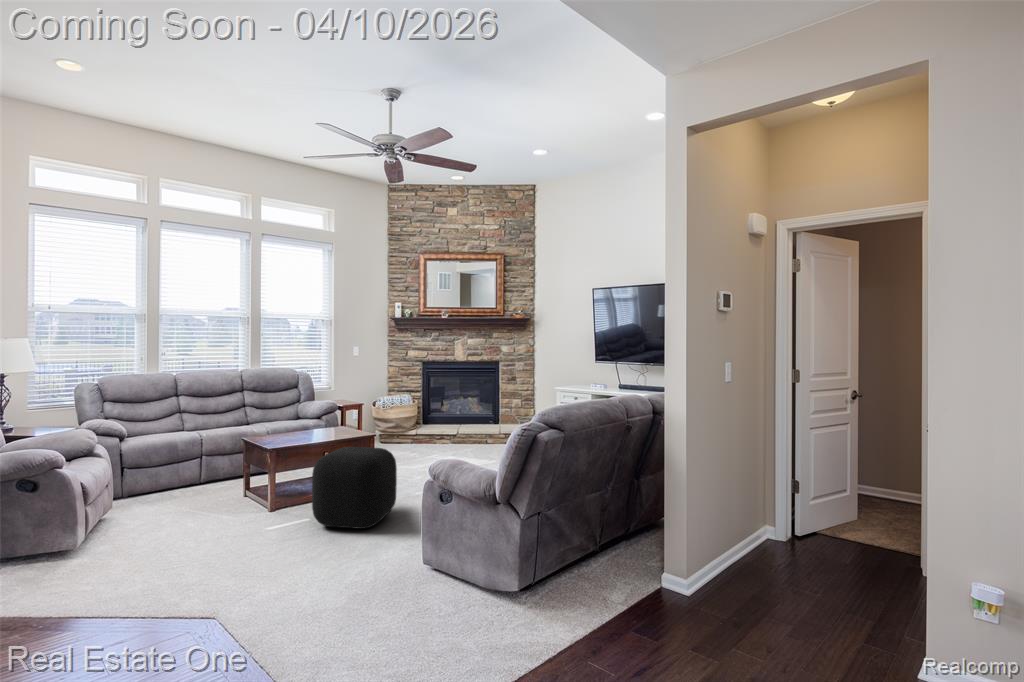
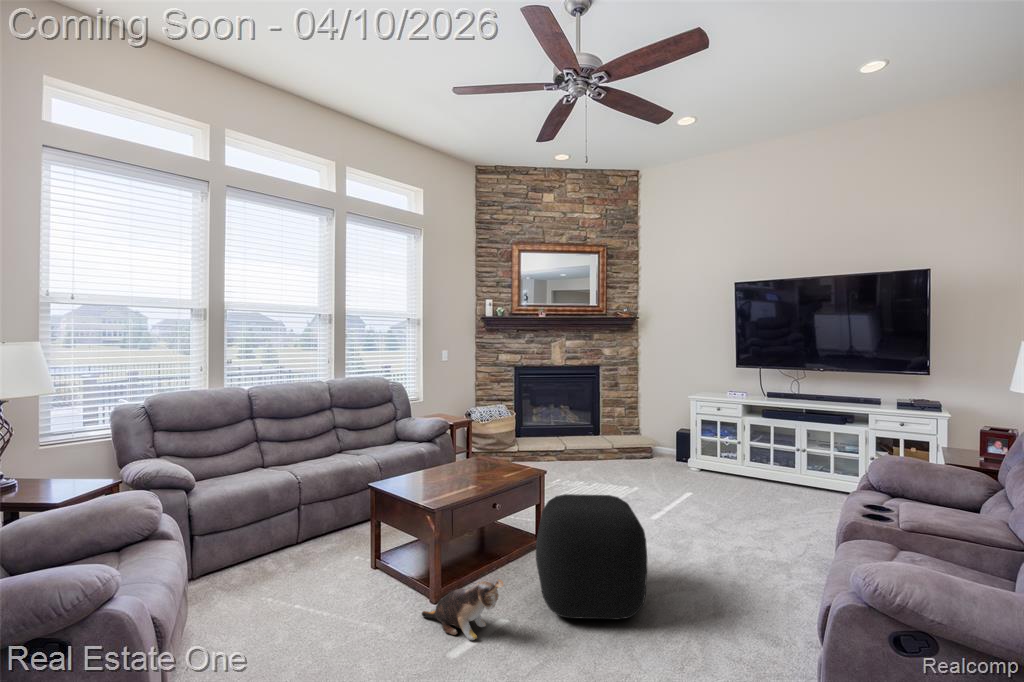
plush toy: none [233,495,275,534] -> present [422,579,503,640]

